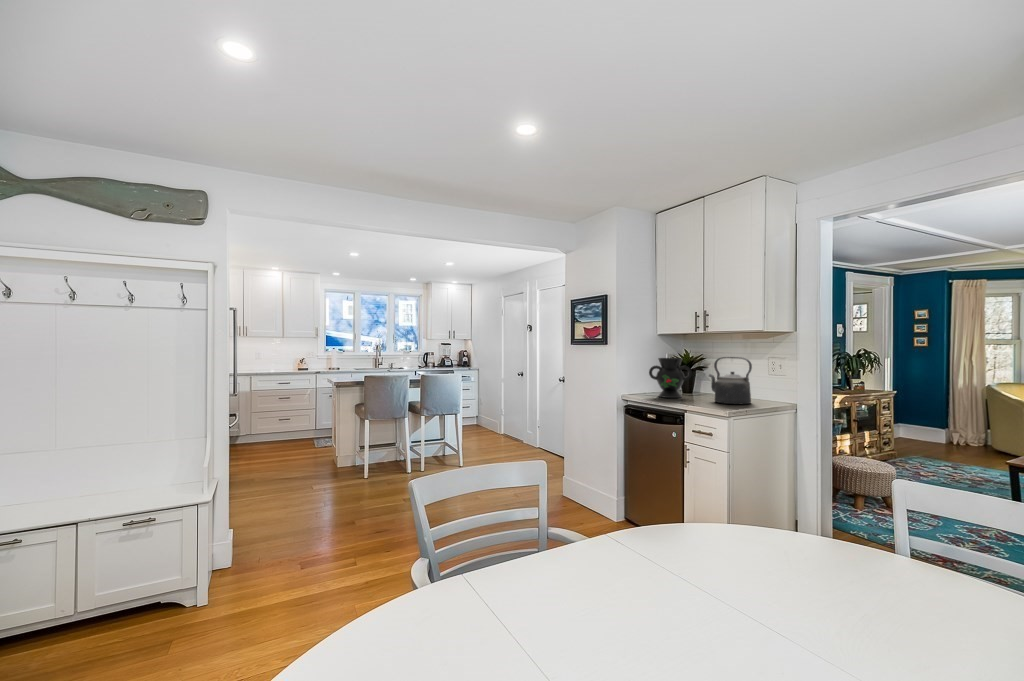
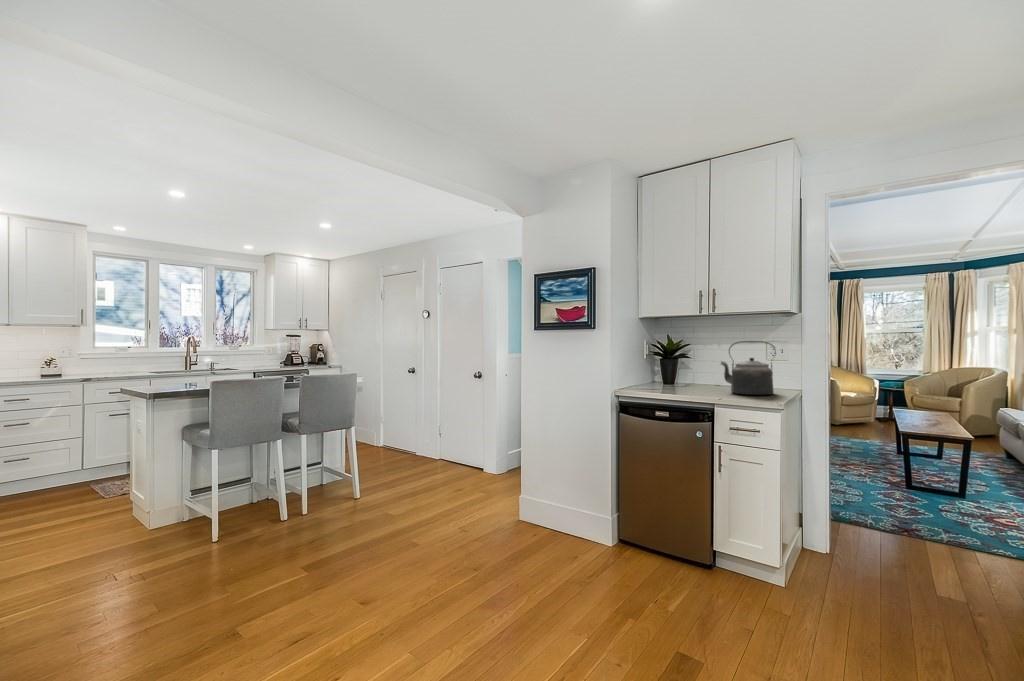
decorative vase: present [649,358,692,398] -> none [645,344,694,391]

